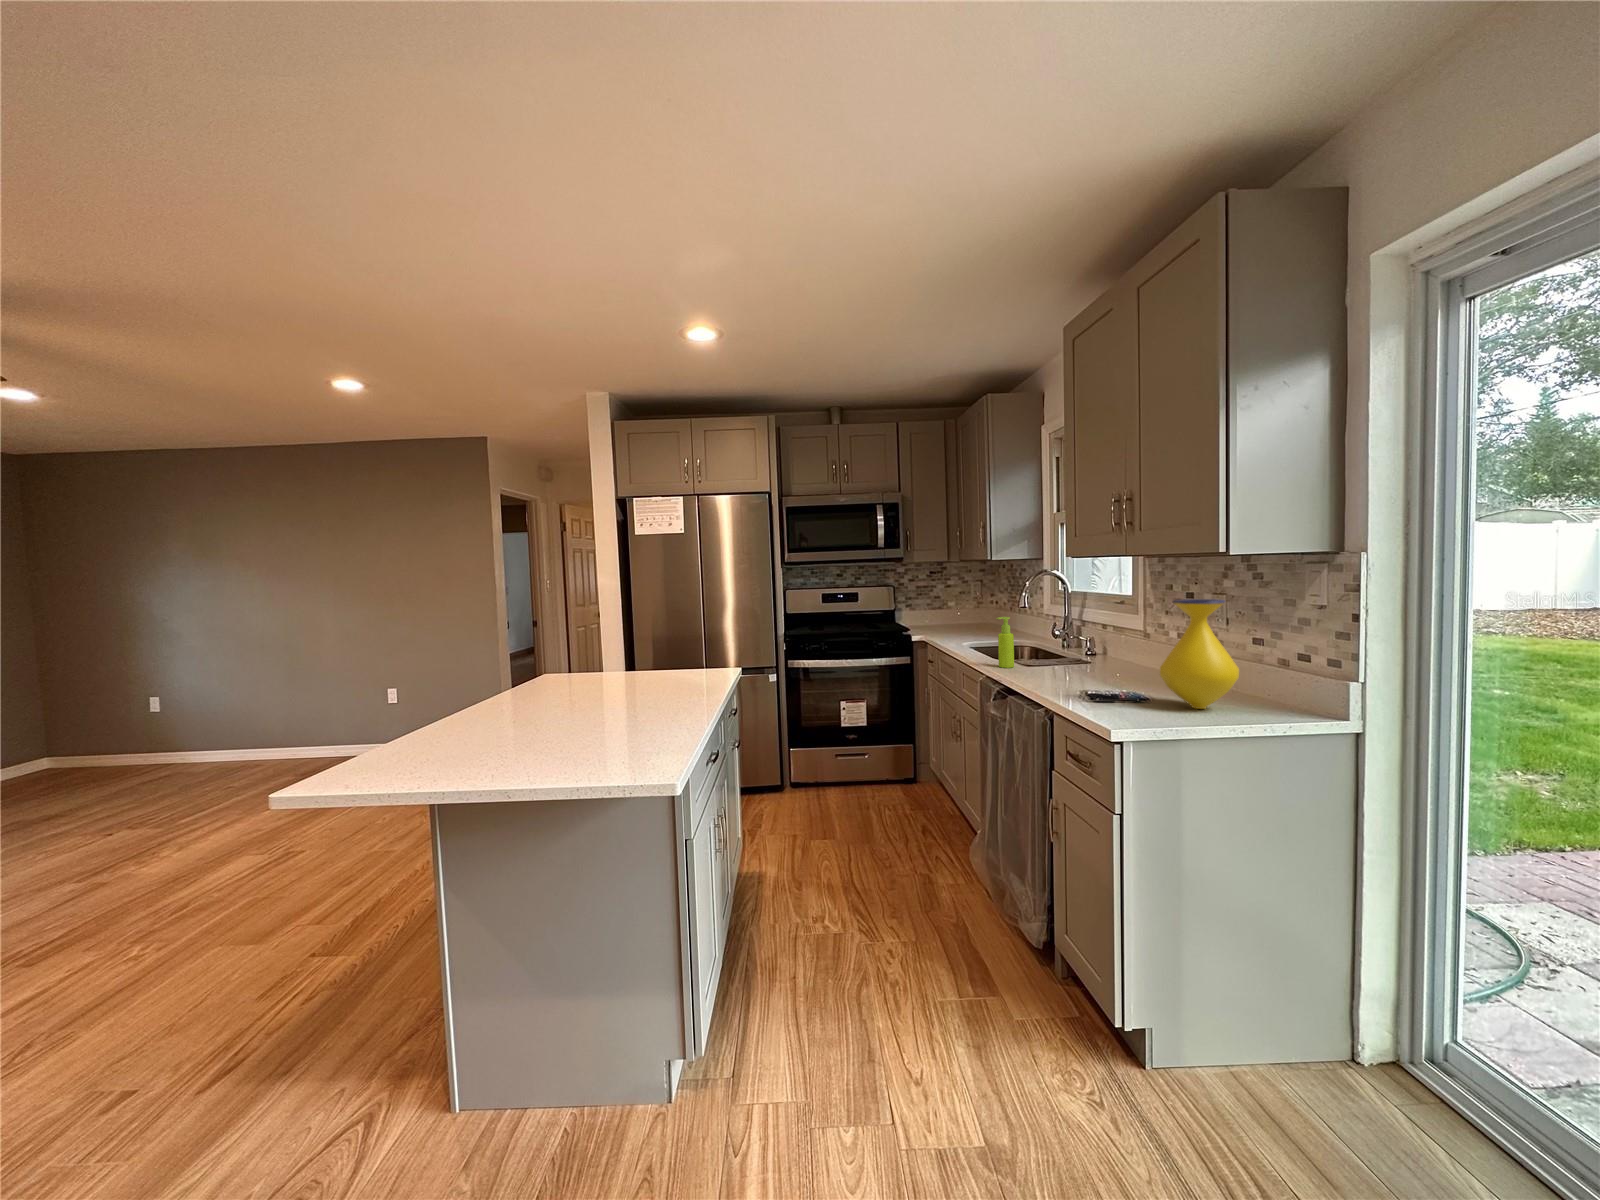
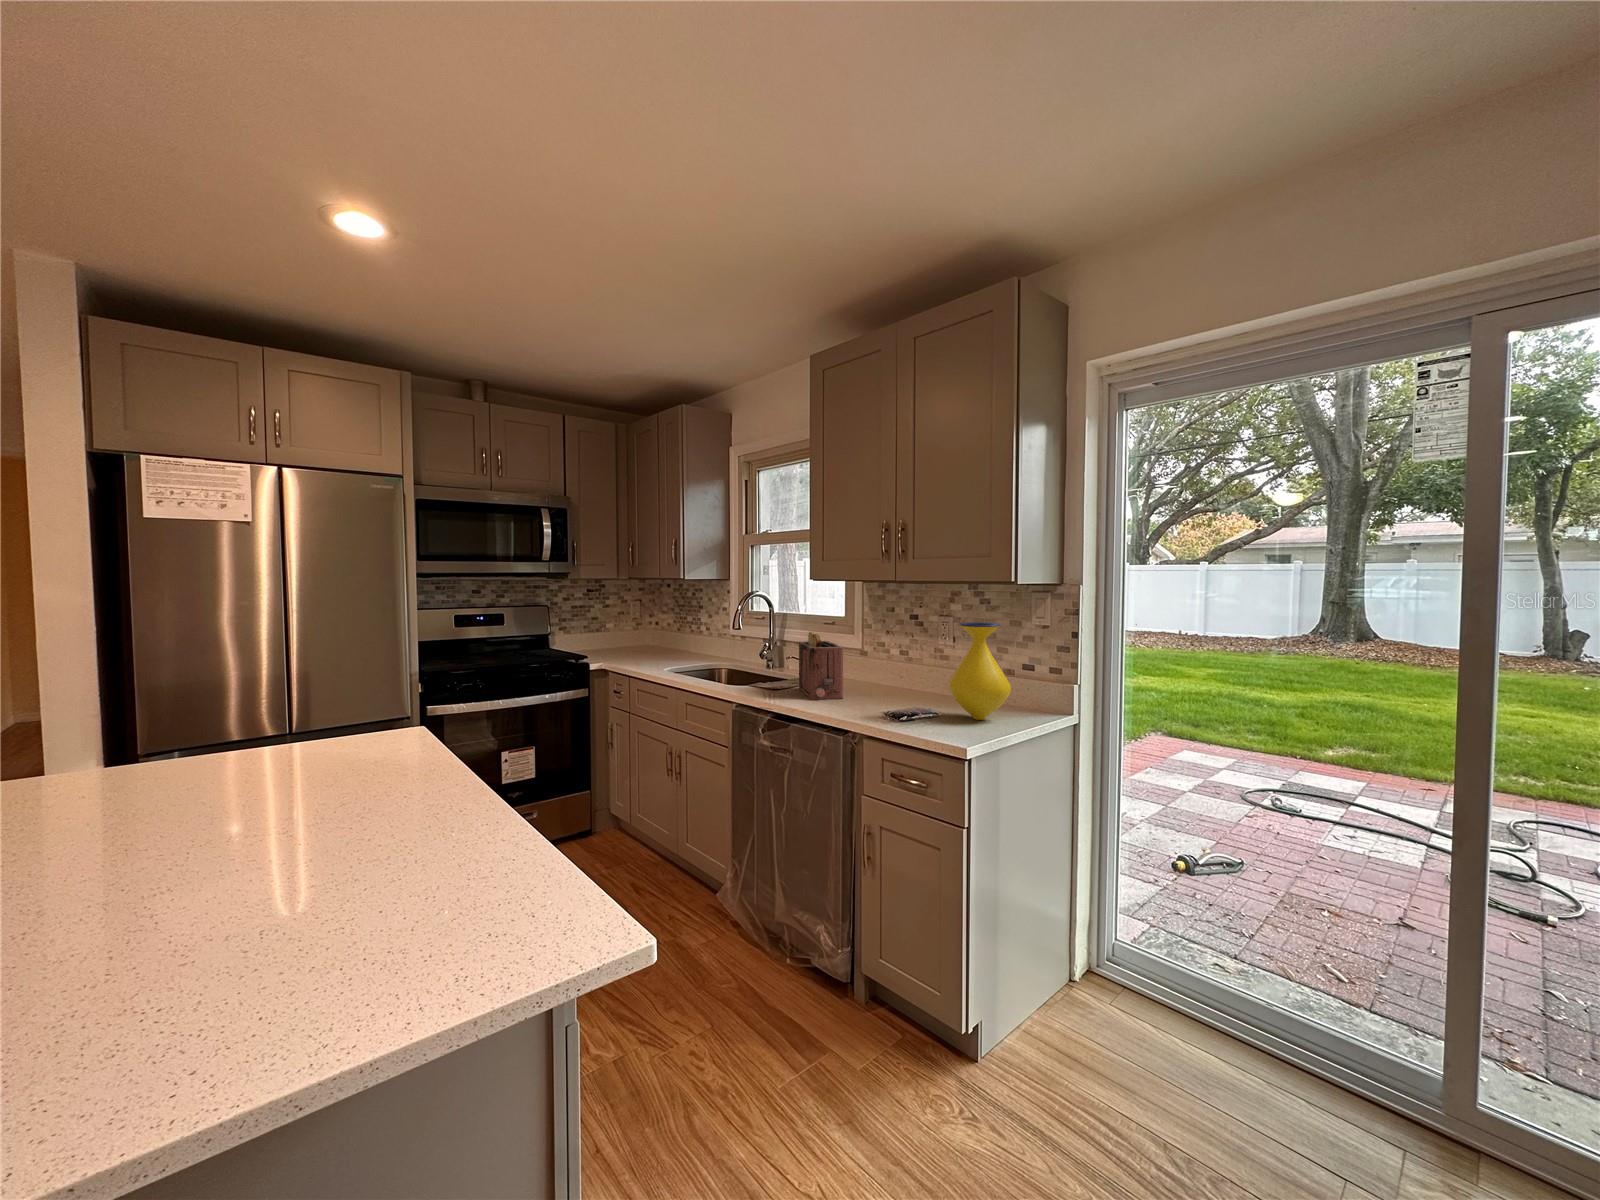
toaster: none [1048,609,1089,676] -> present [799,632,843,700]
soap dispenser: present [996,617,1014,668] -> none [752,642,769,696]

